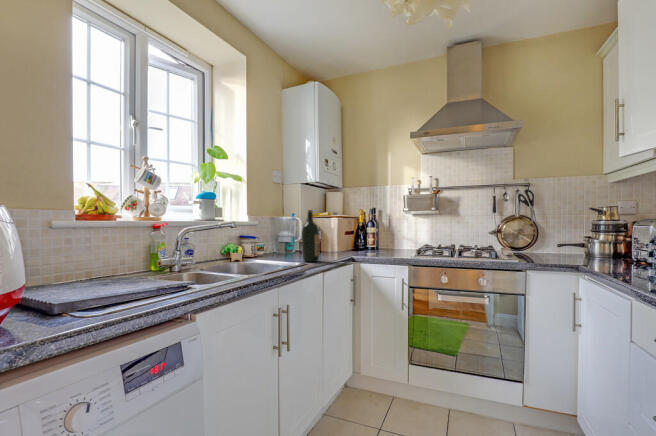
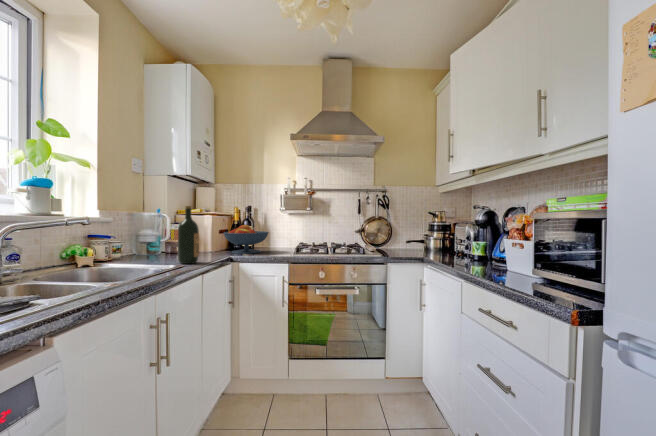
fruit bowl: none [346,226,390,255] -> present [224,225,268,254]

